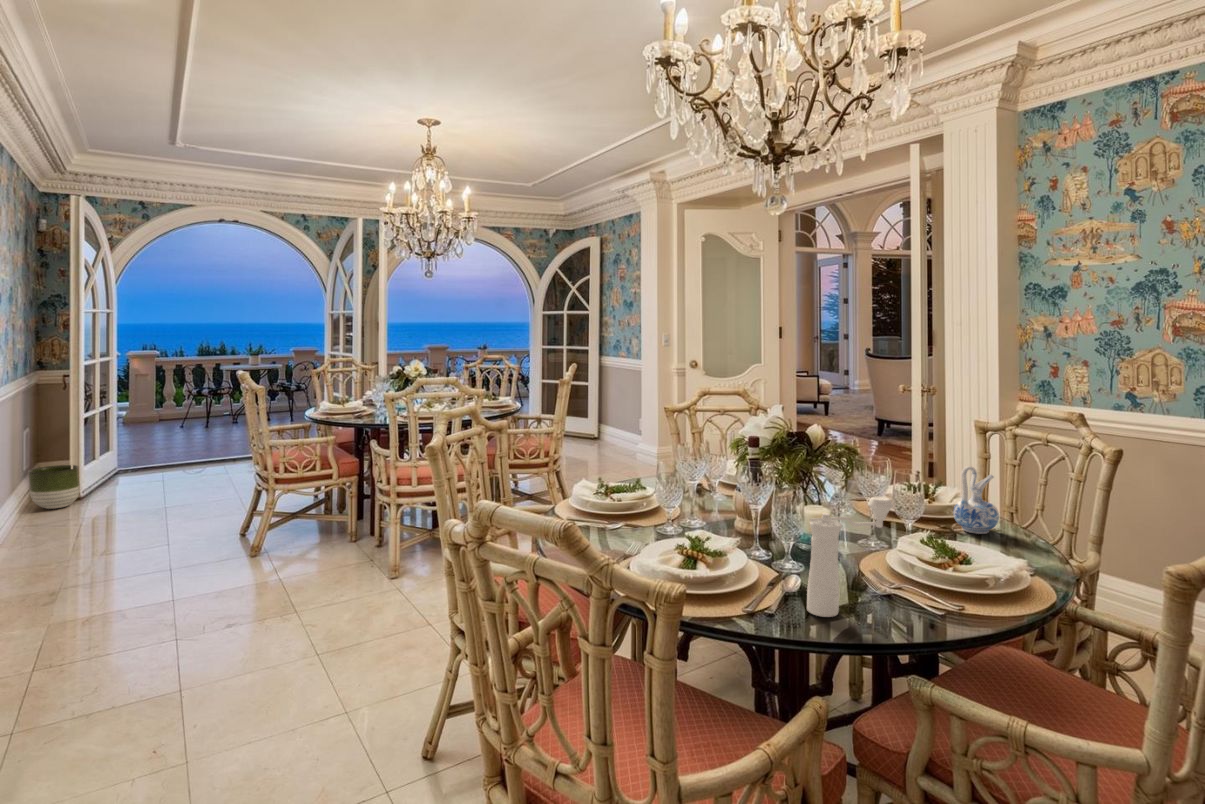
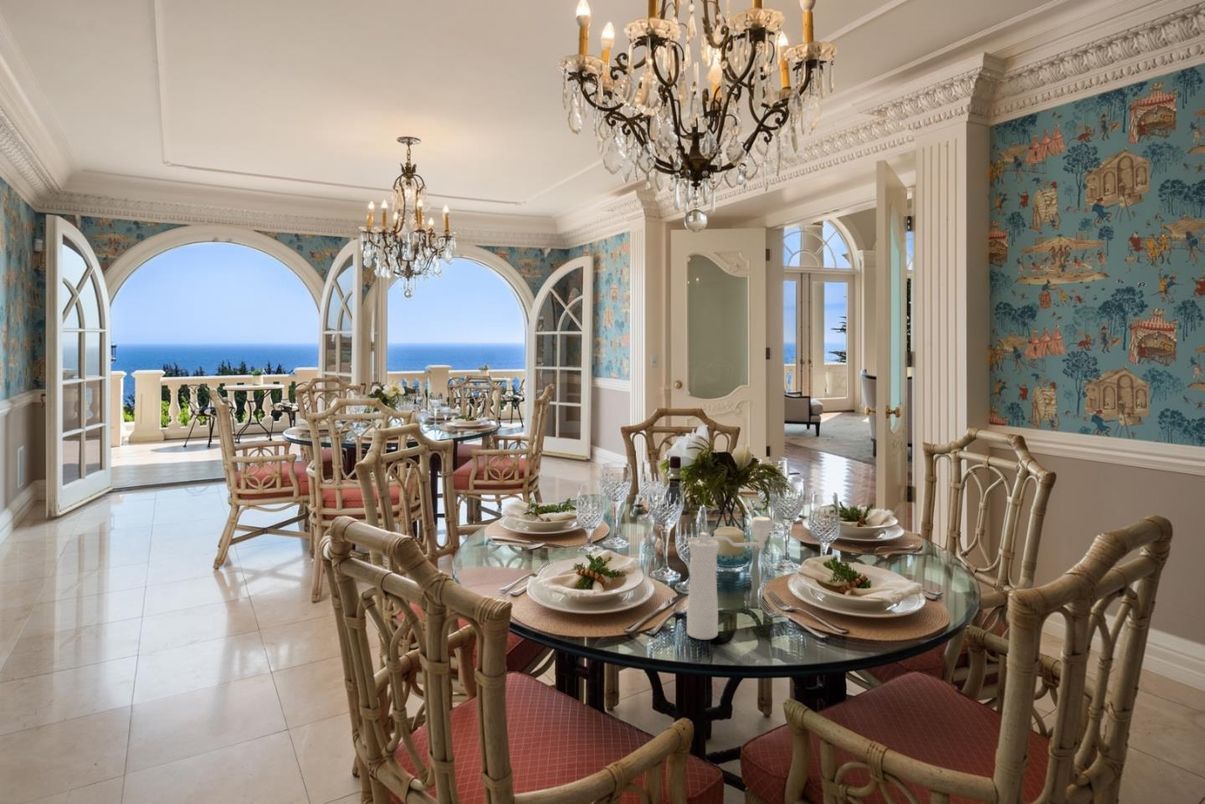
planter: present [28,465,80,509] -> none [9,481,60,524]
ceramic pitcher: present [953,466,999,534] -> none [878,488,923,558]

